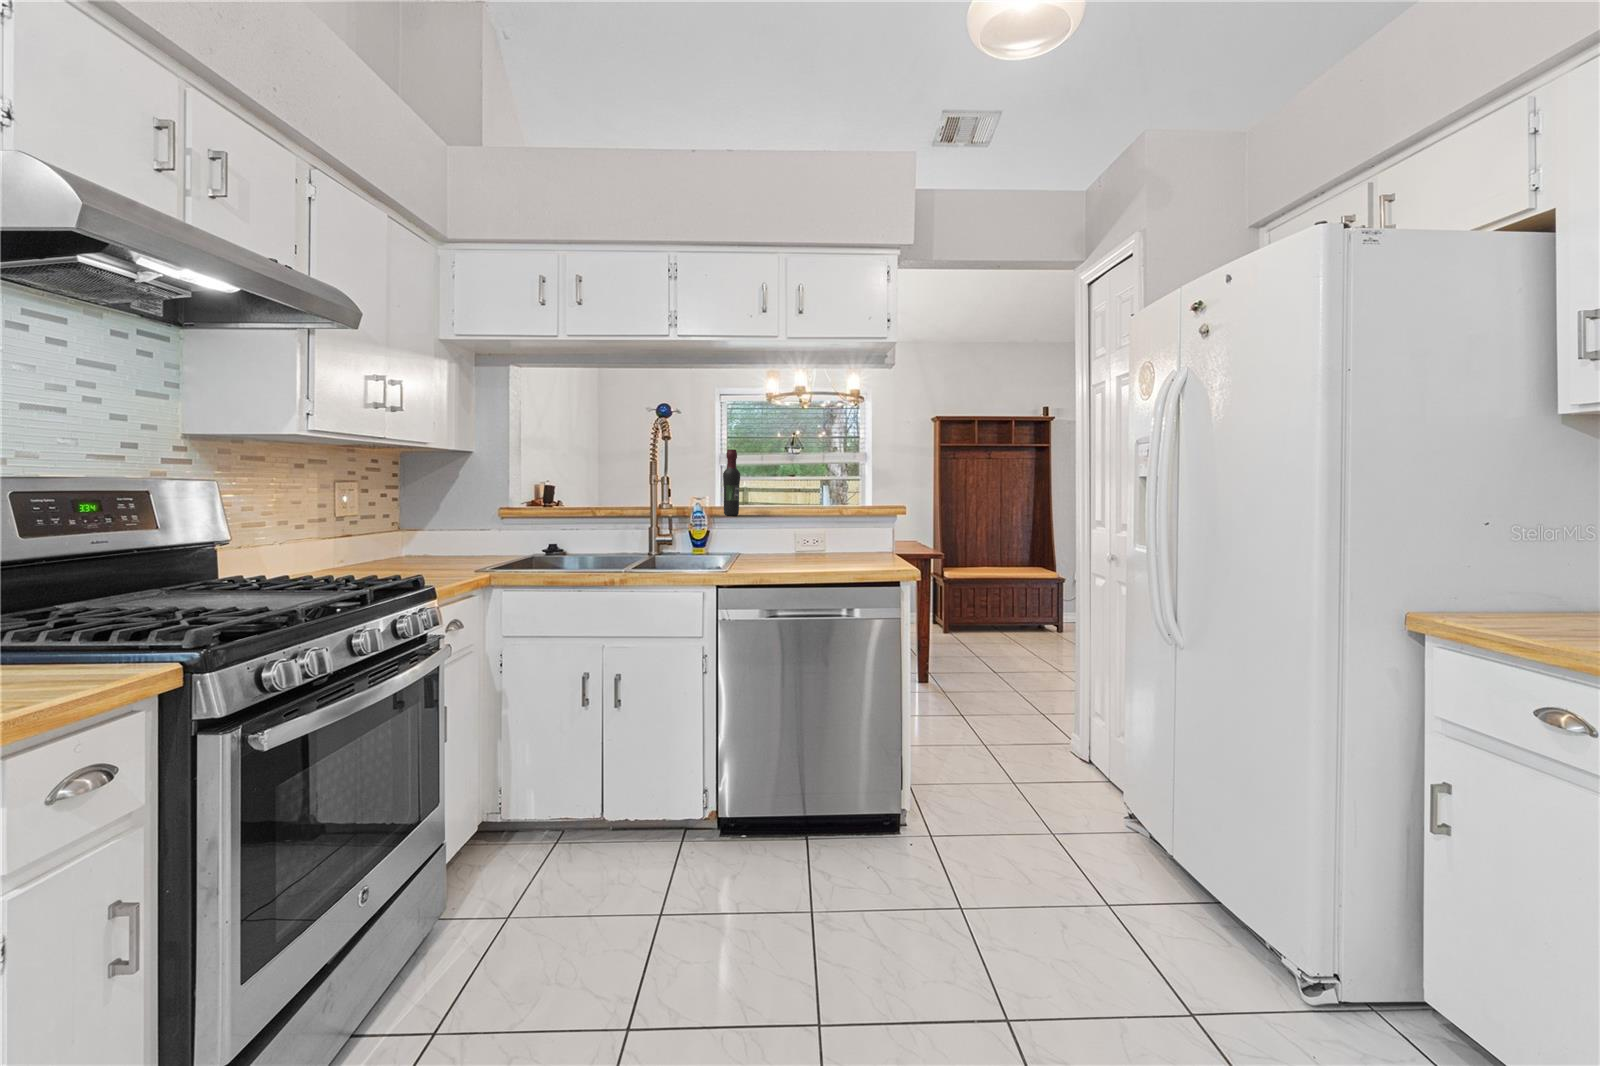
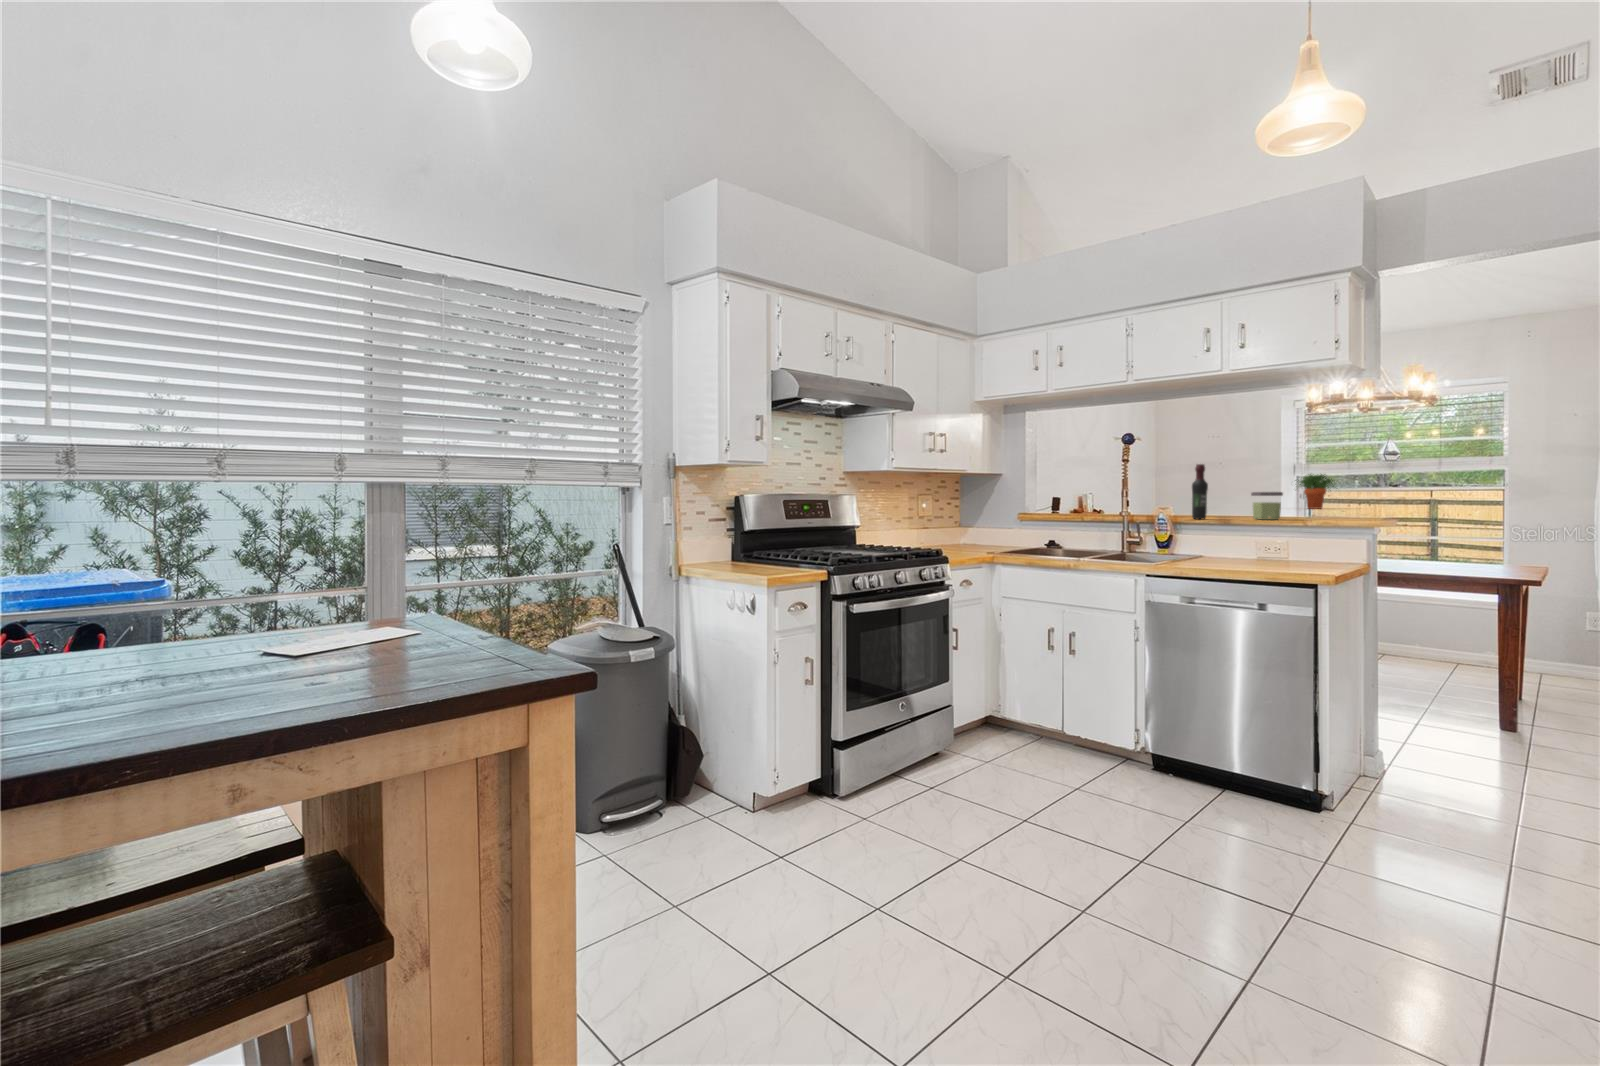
potted plant: none [738,461,778,497] -> present [1295,474,1335,509]
jar: none [776,484,805,515] -> present [1251,492,1283,520]

